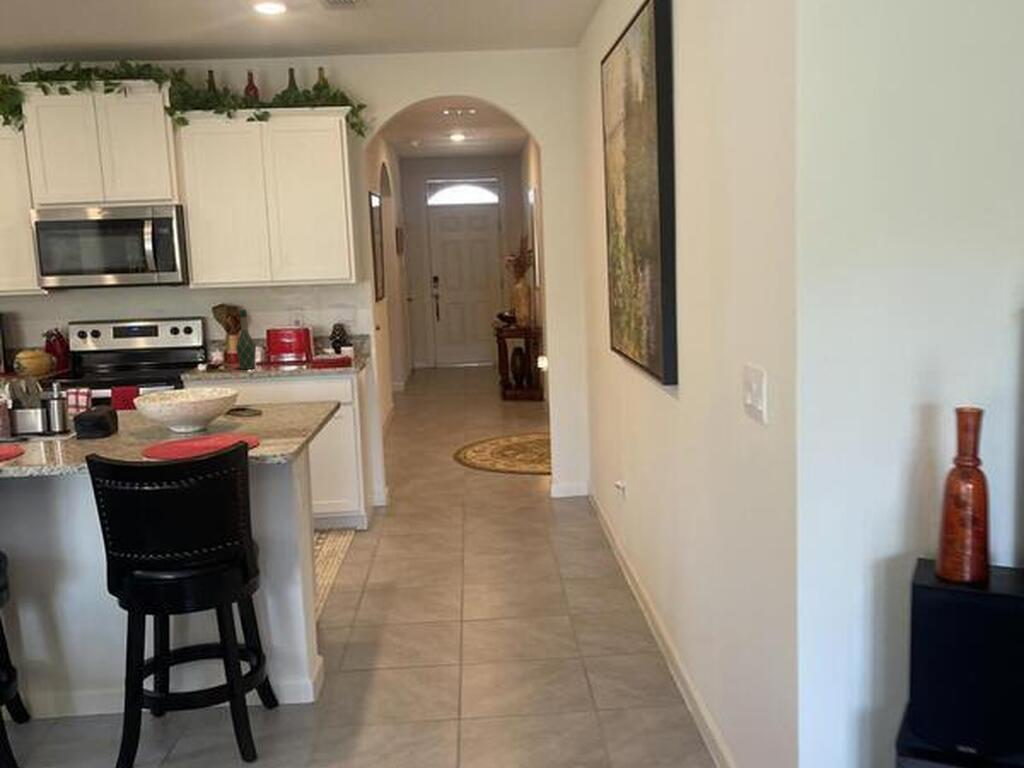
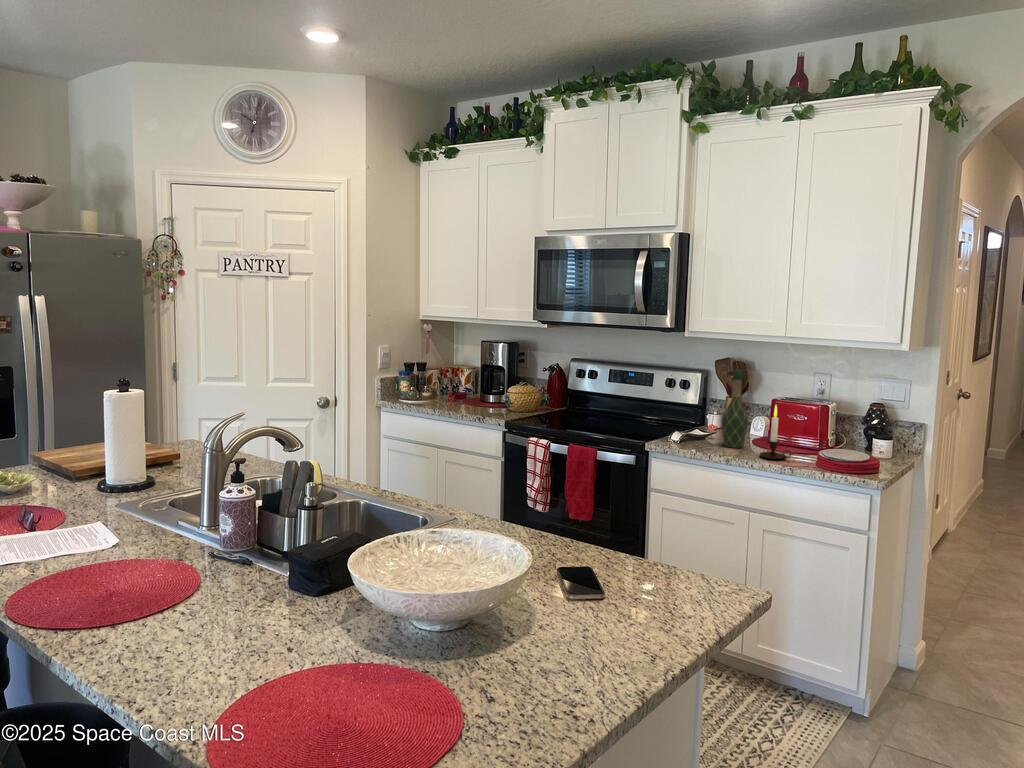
candle: none [271,330,294,370] -> present [760,405,791,459]

